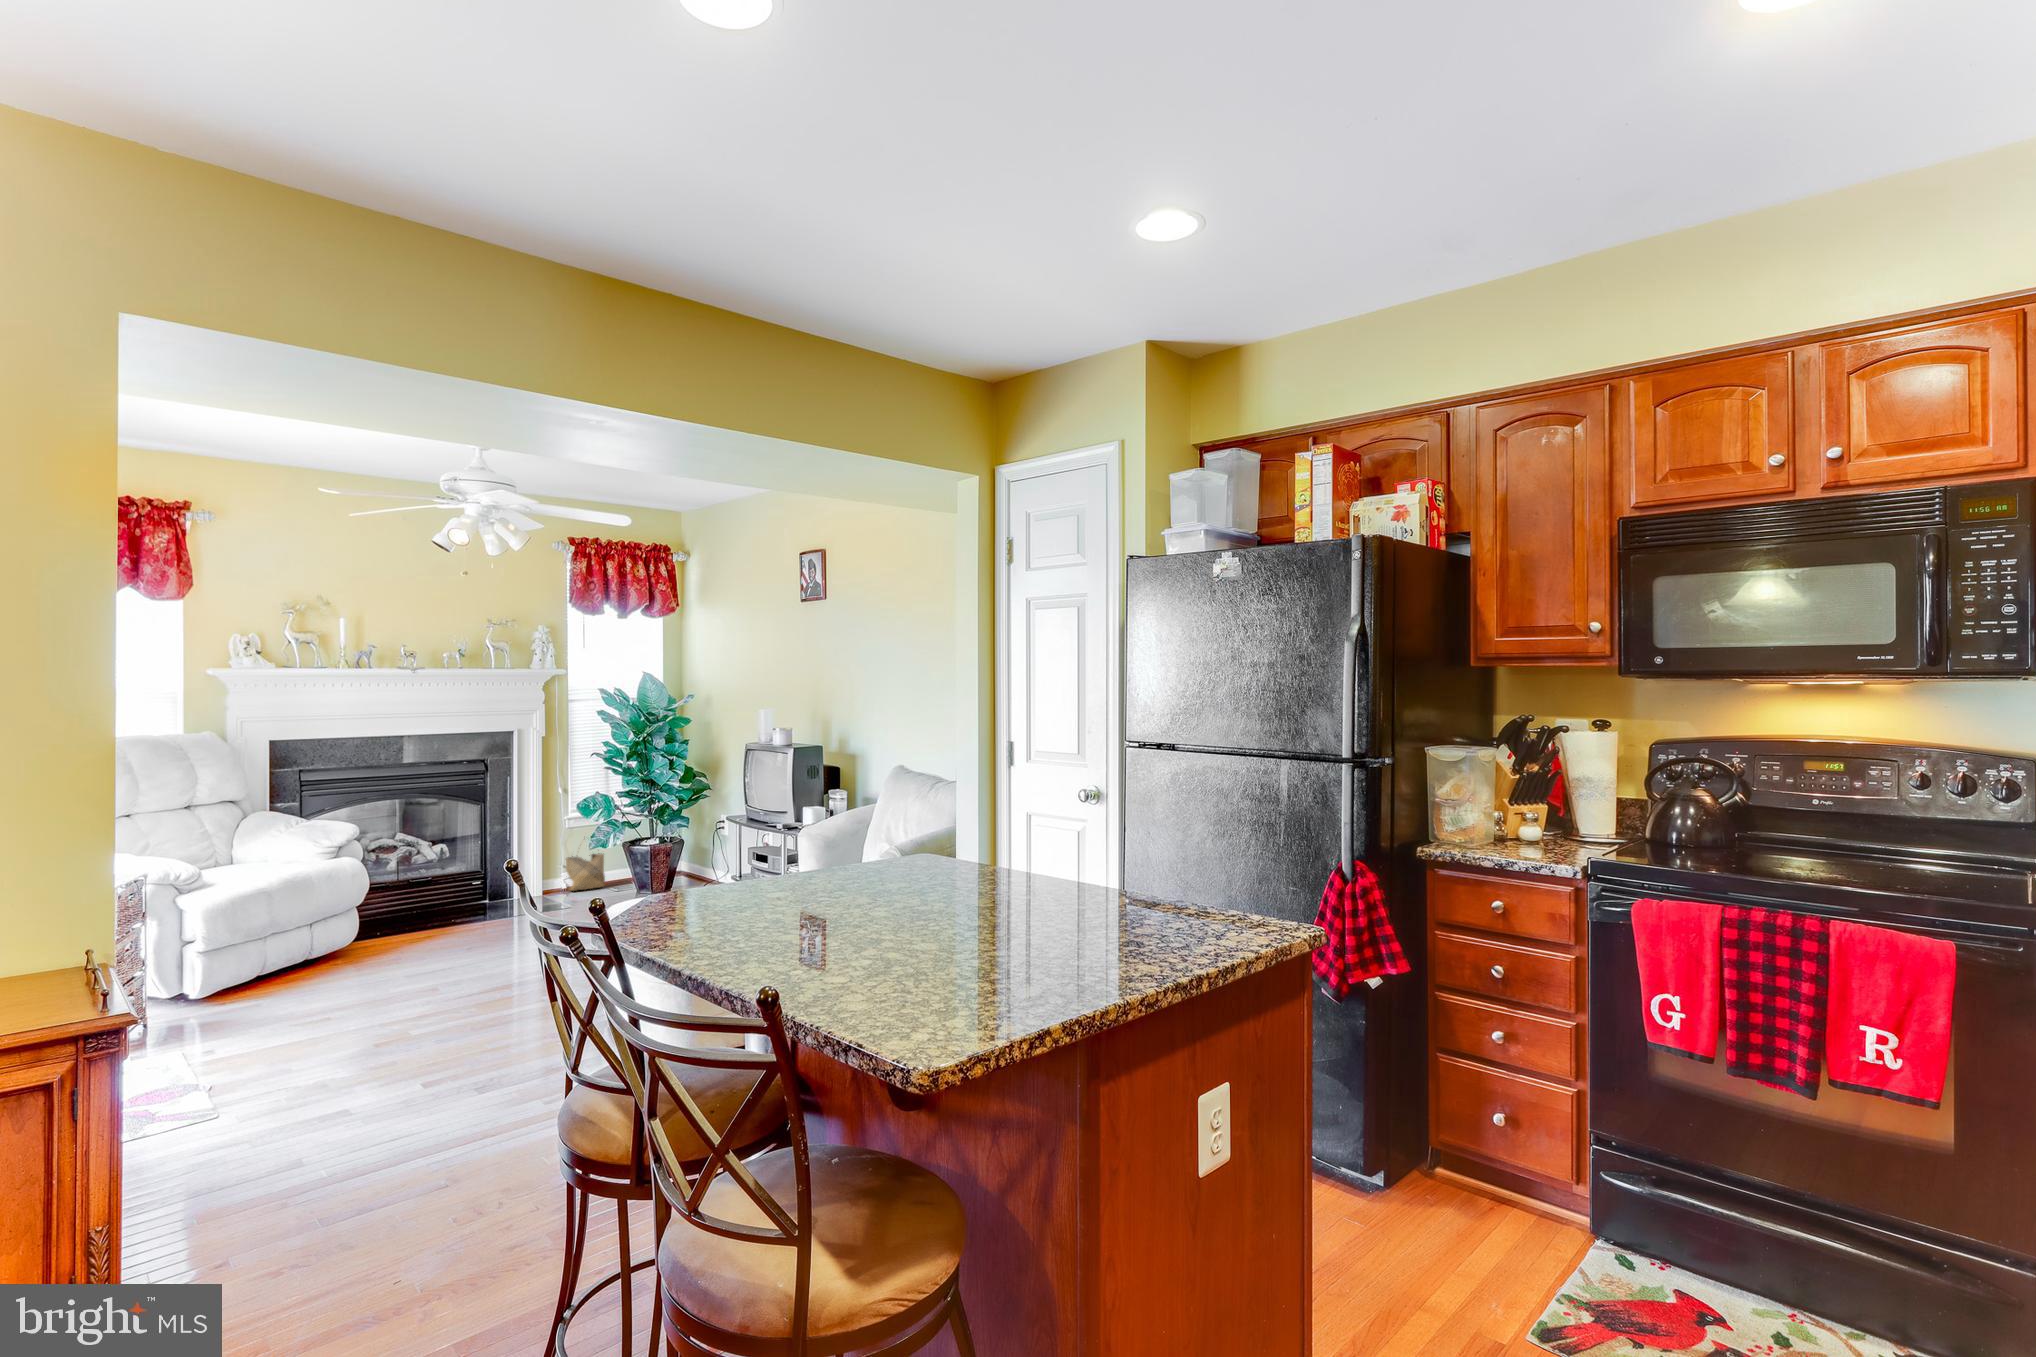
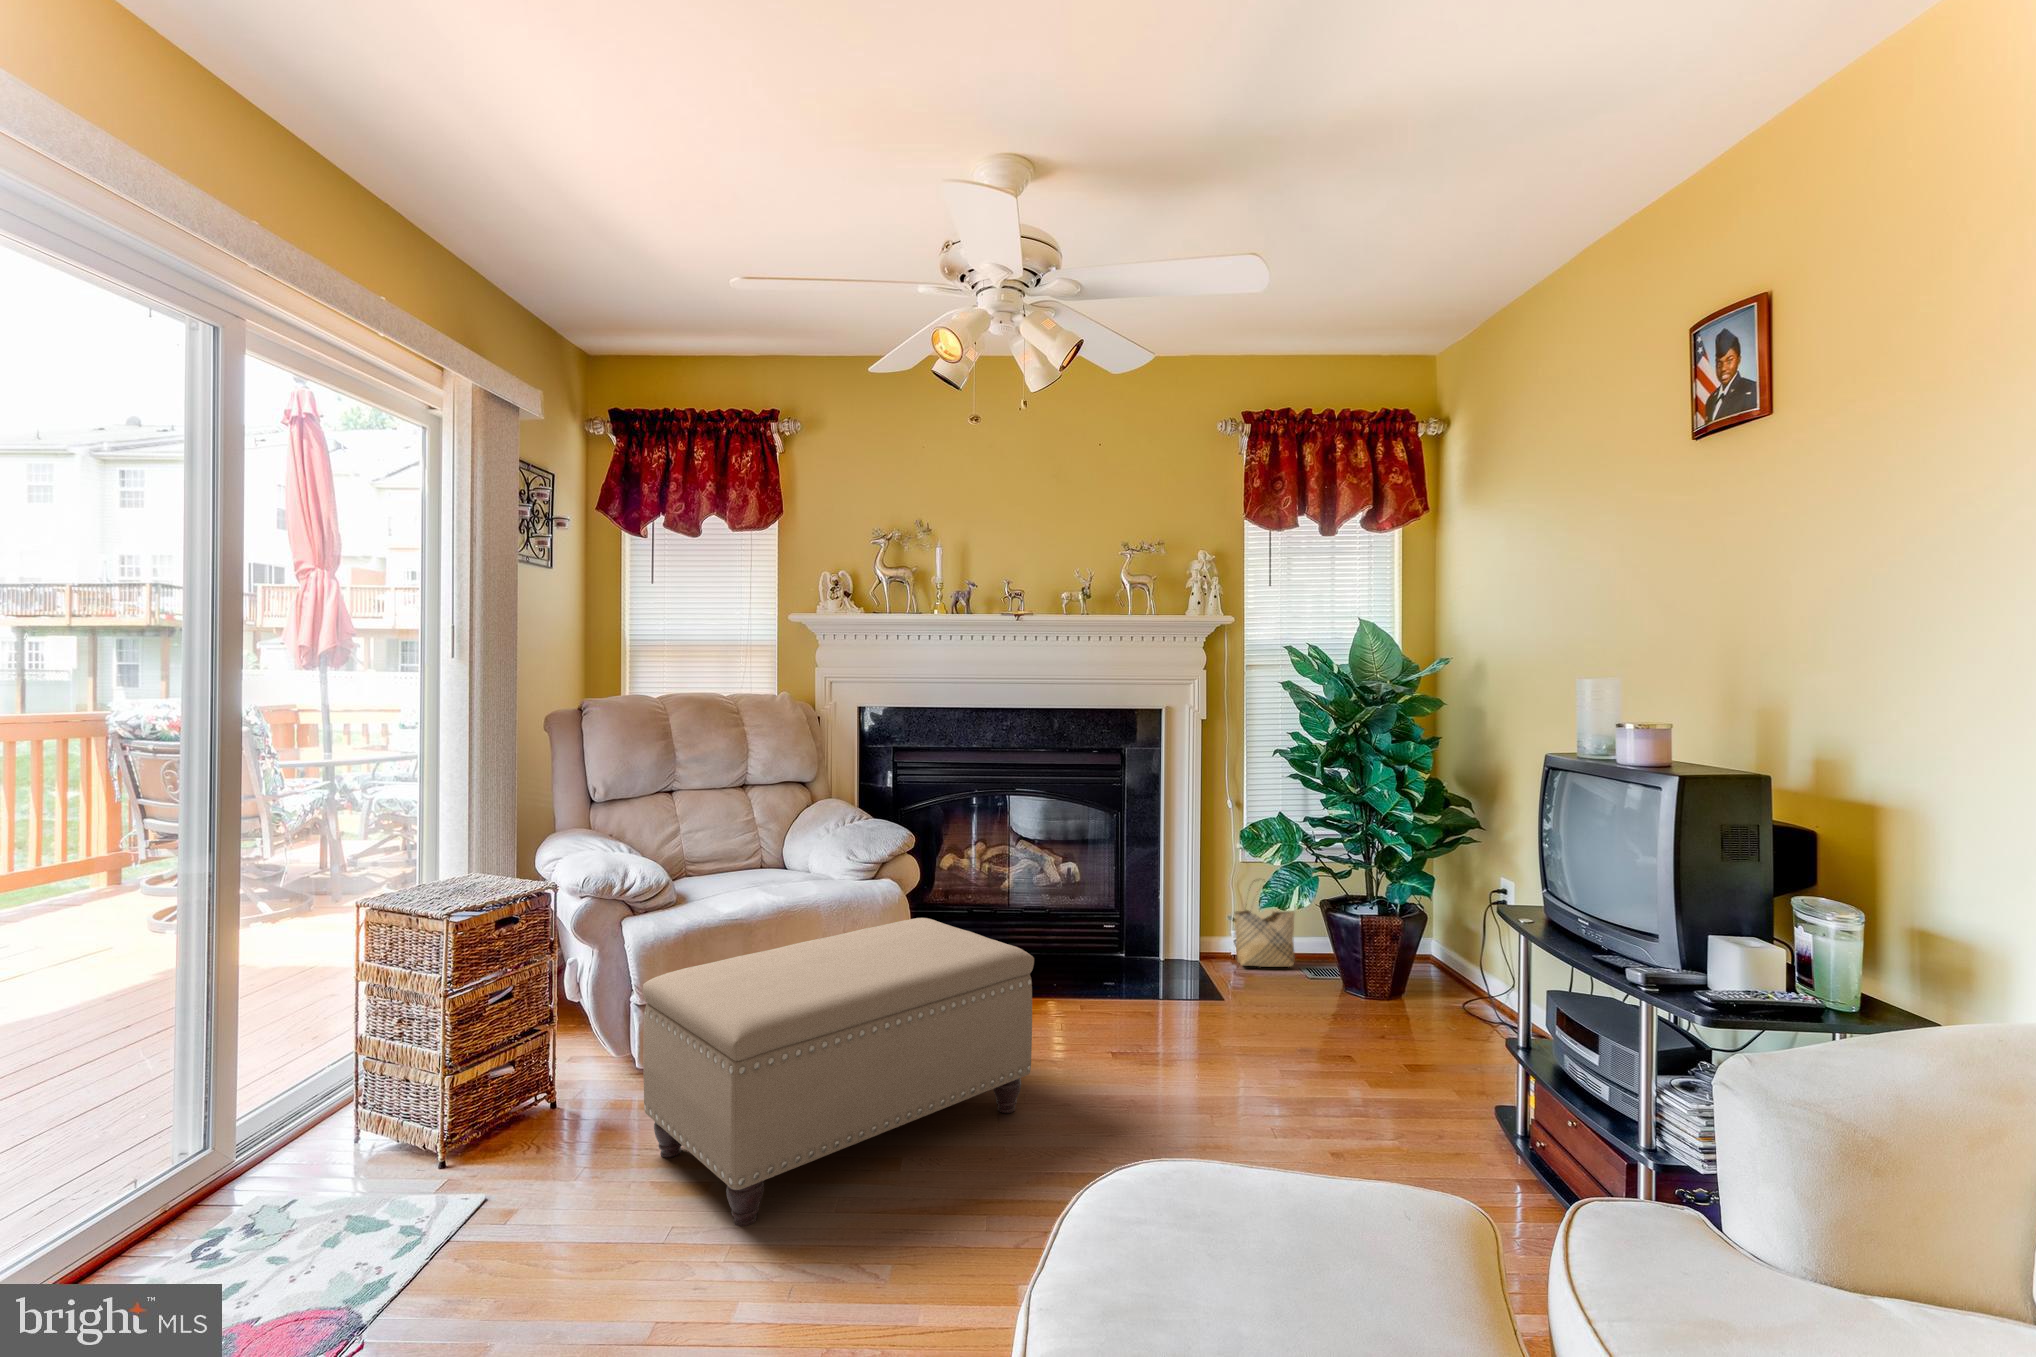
ottoman: none [244,864,481,1007] -> present [643,918,1034,1226]

